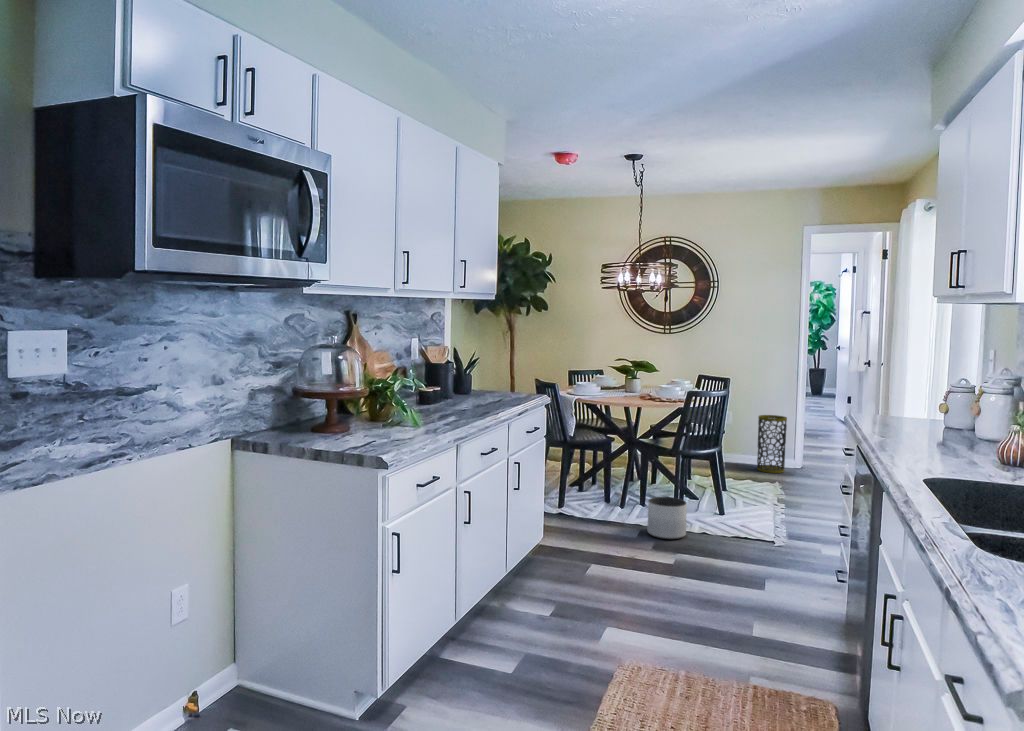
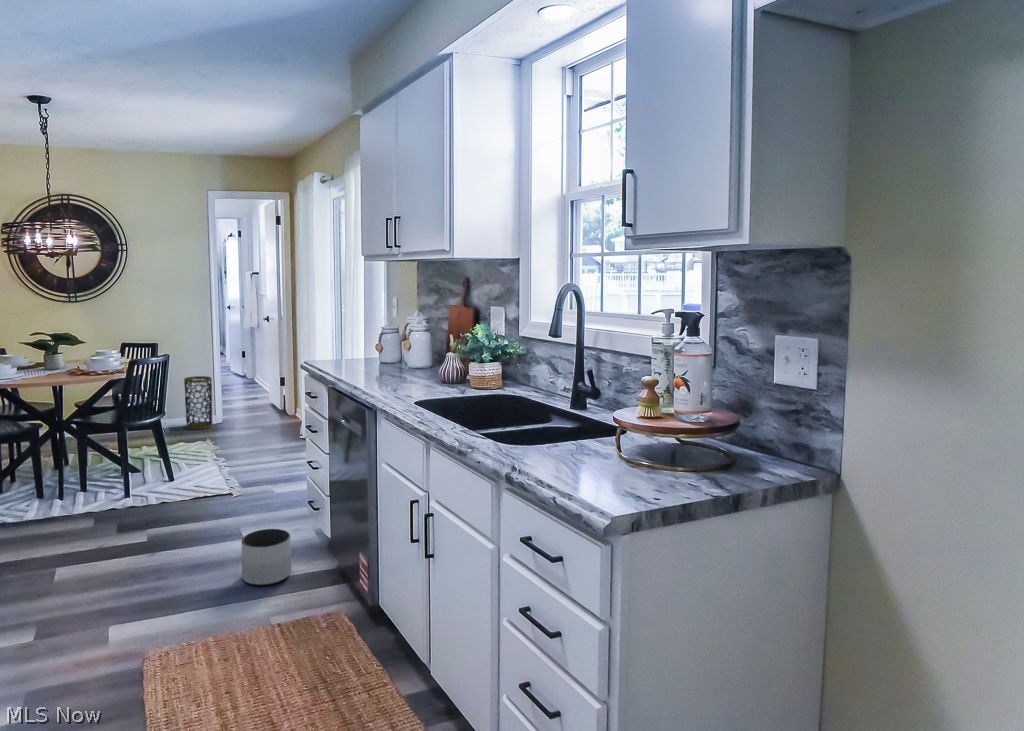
planter: present [647,497,687,539] -> present [242,529,291,586]

